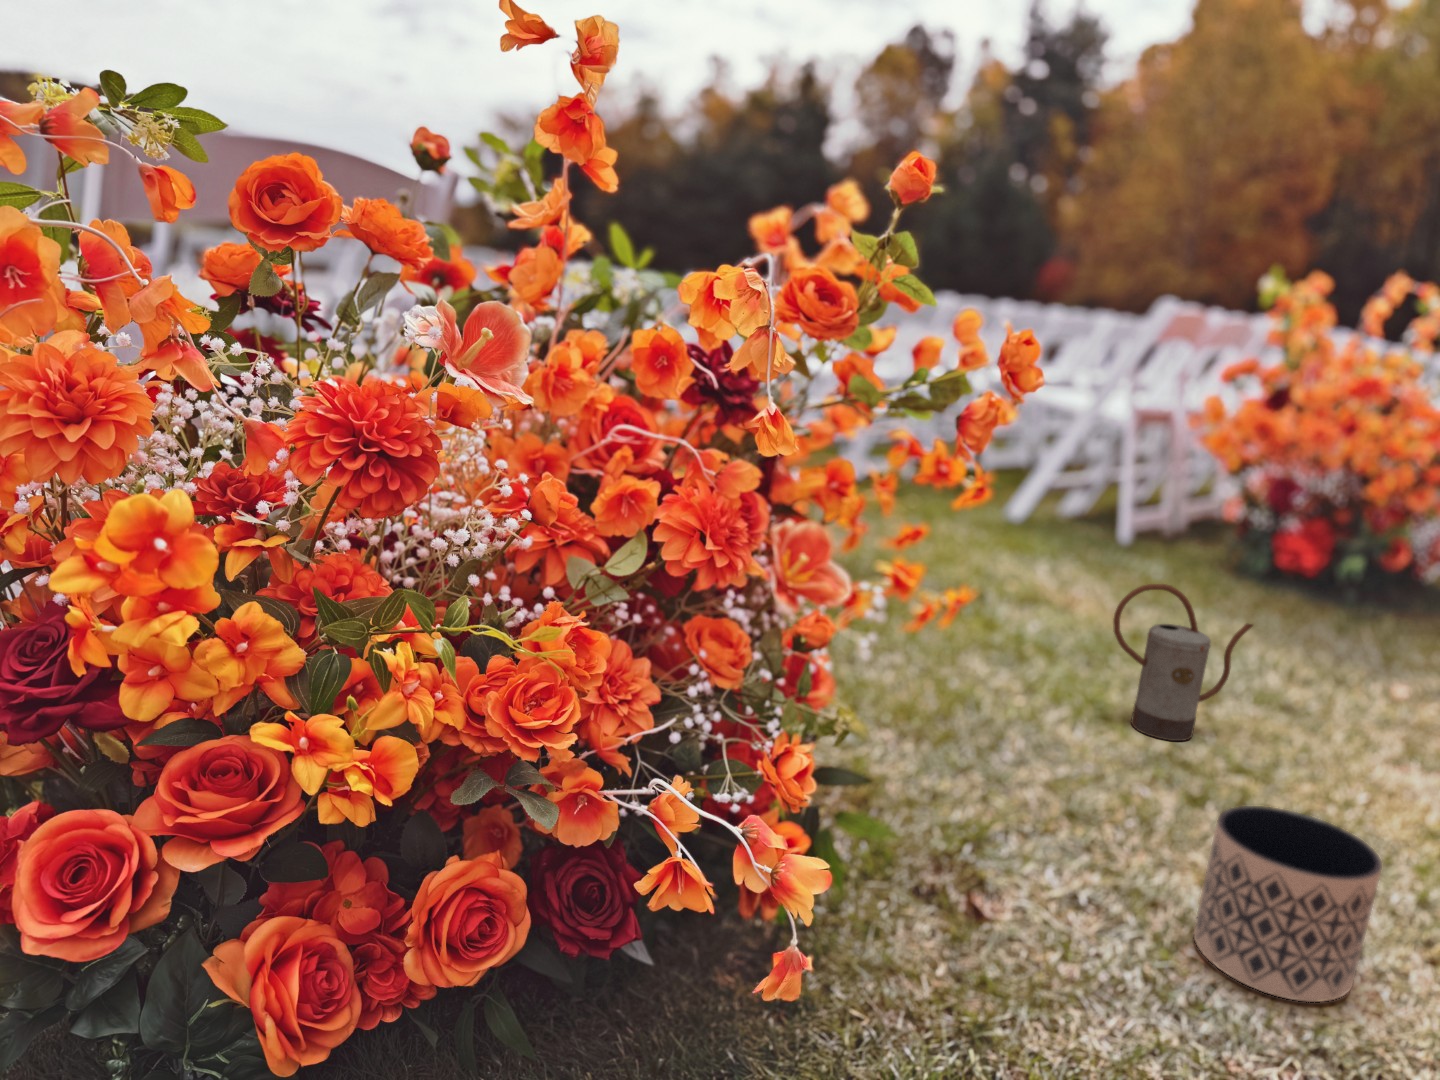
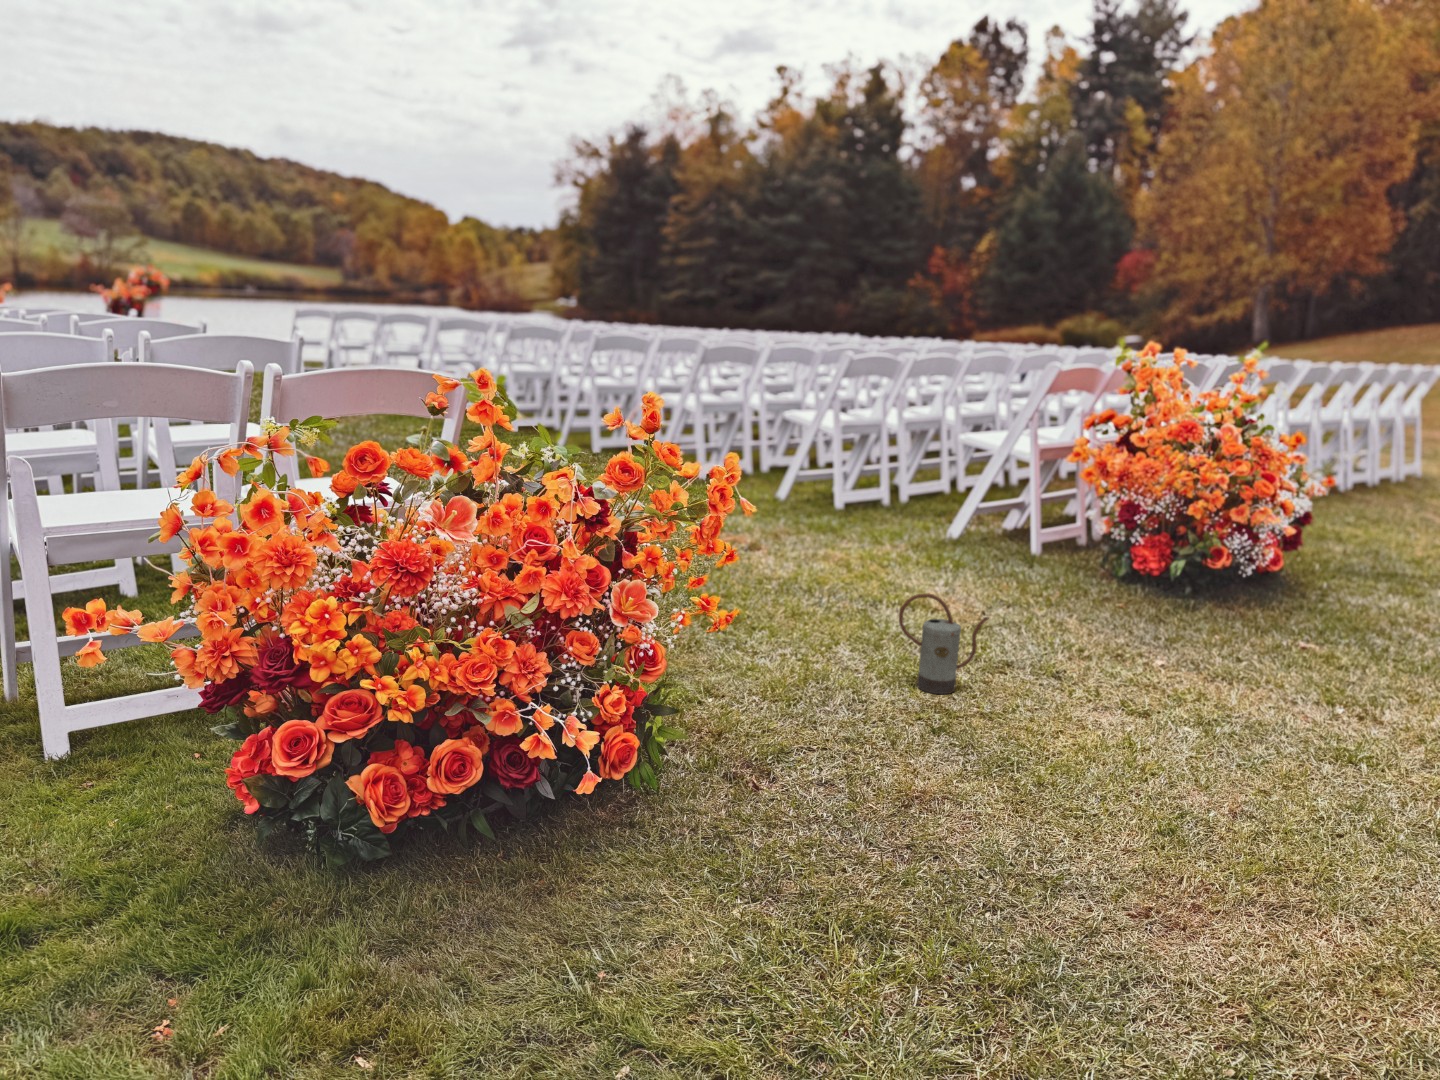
planter: present [1194,806,1382,1002] -> none [875,724,963,825]

